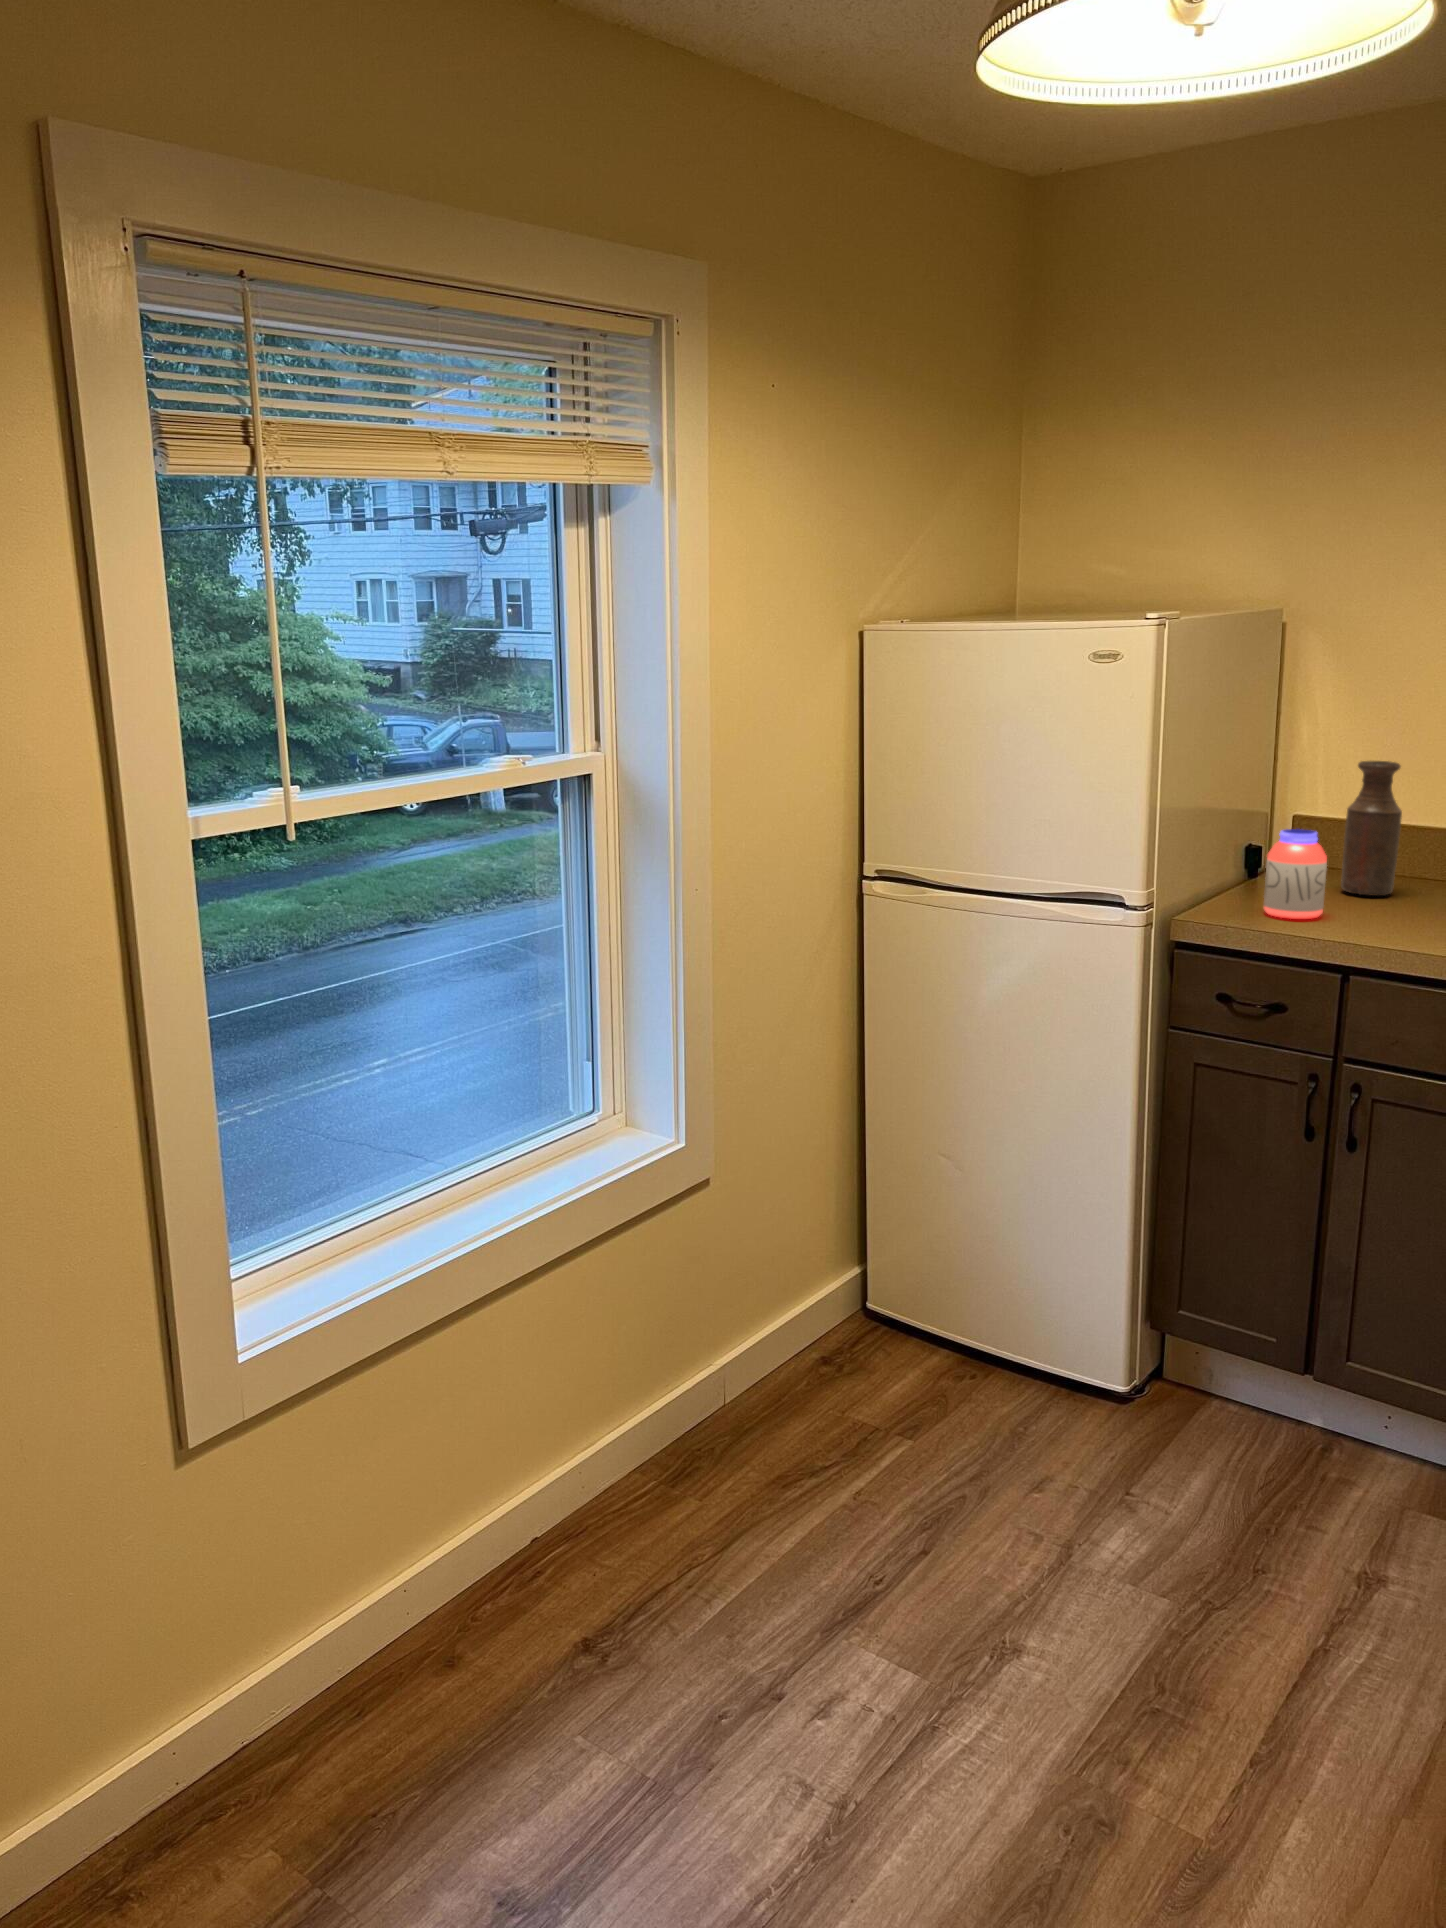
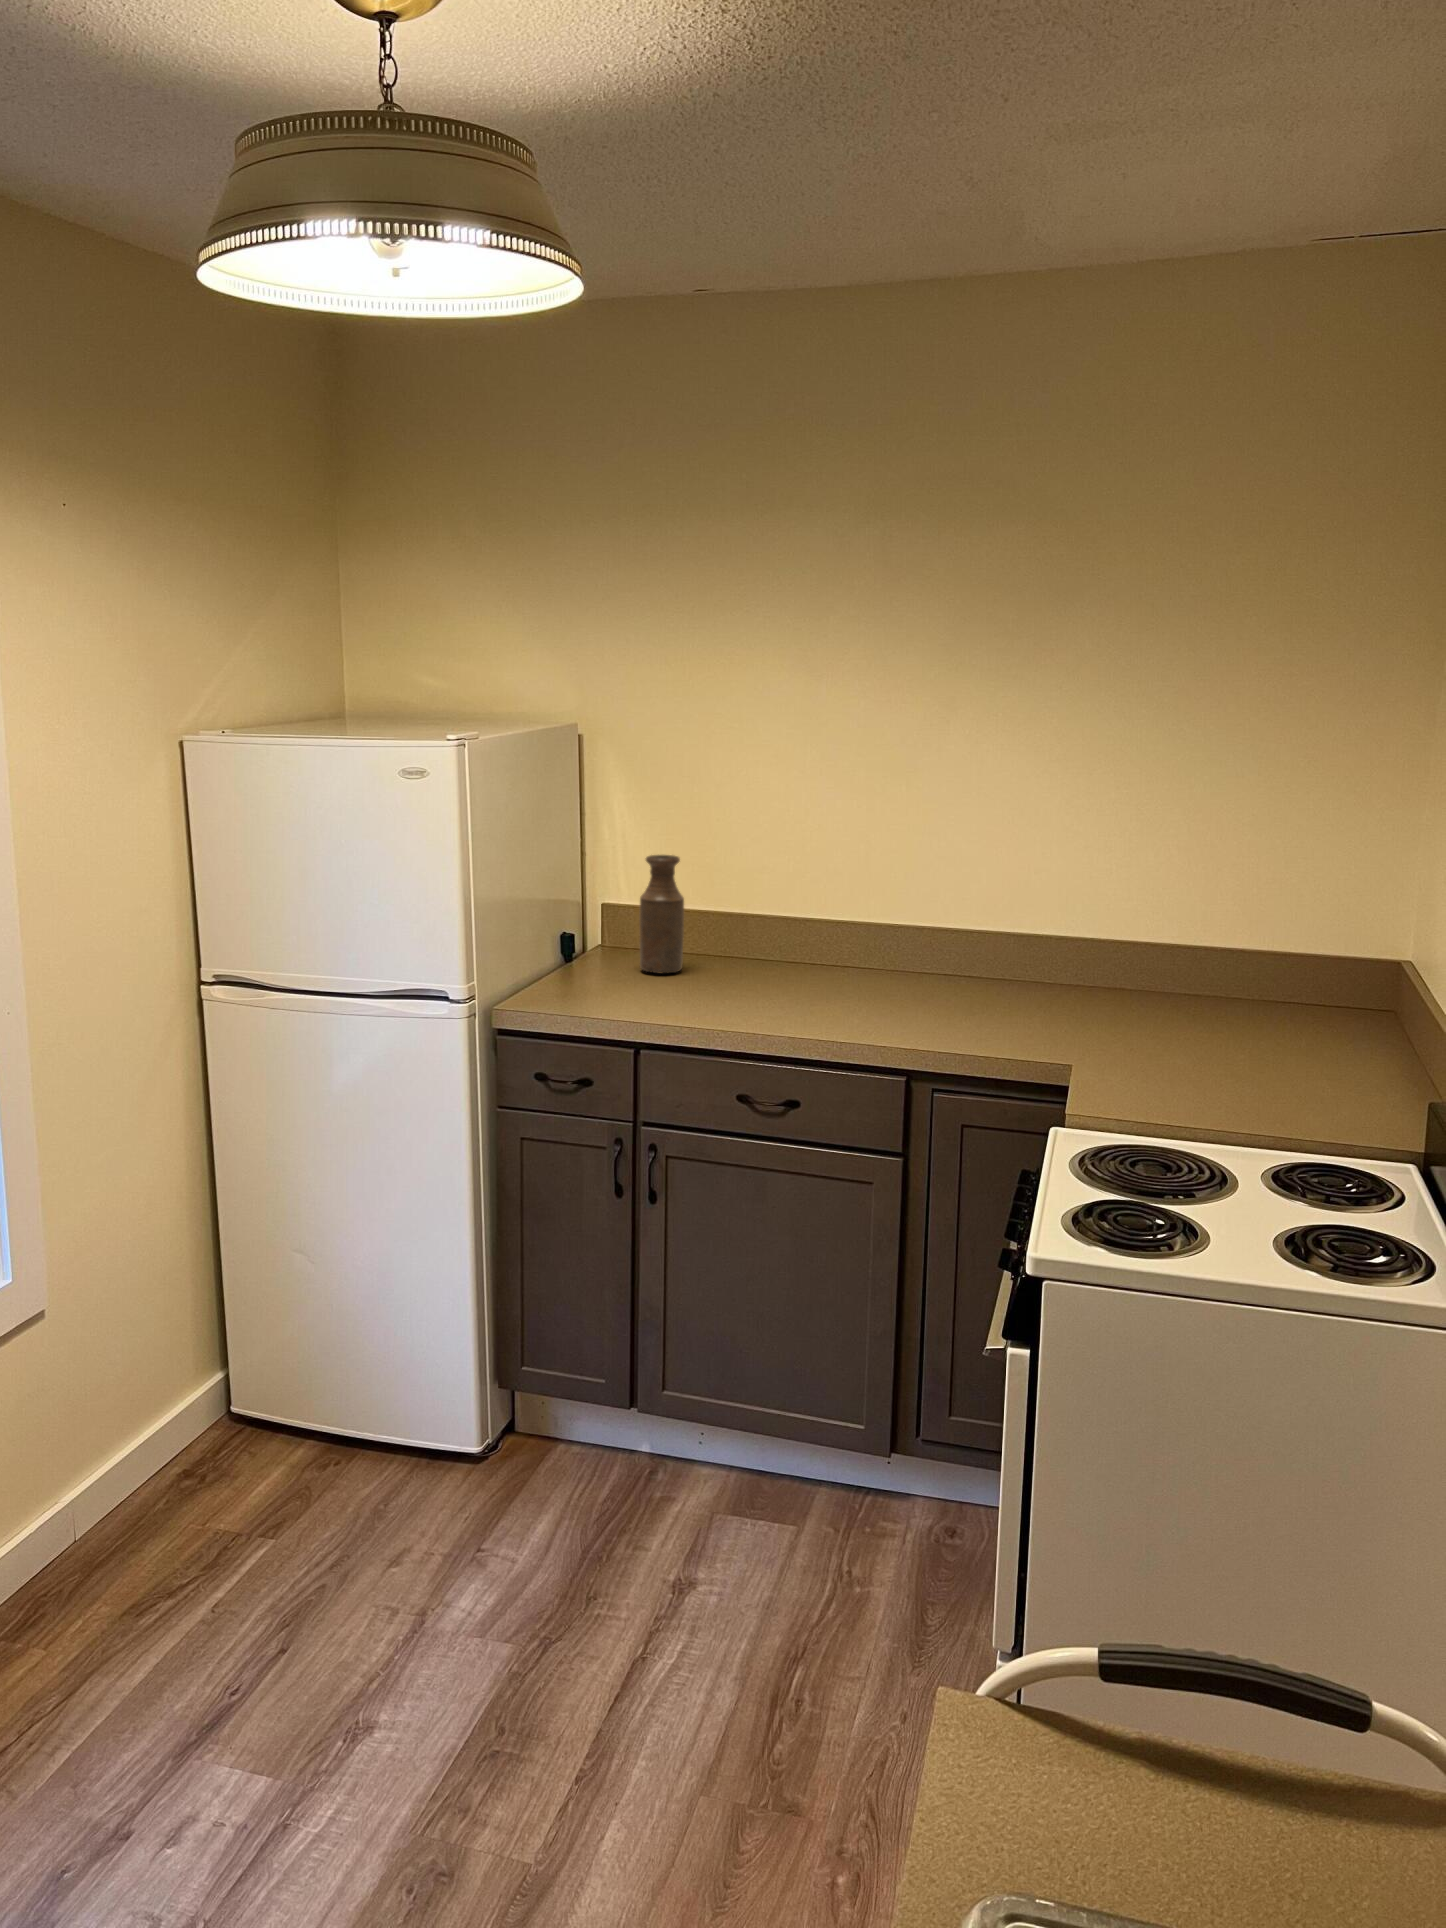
jar: present [1264,829,1327,919] -> none [570,921,620,1002]

